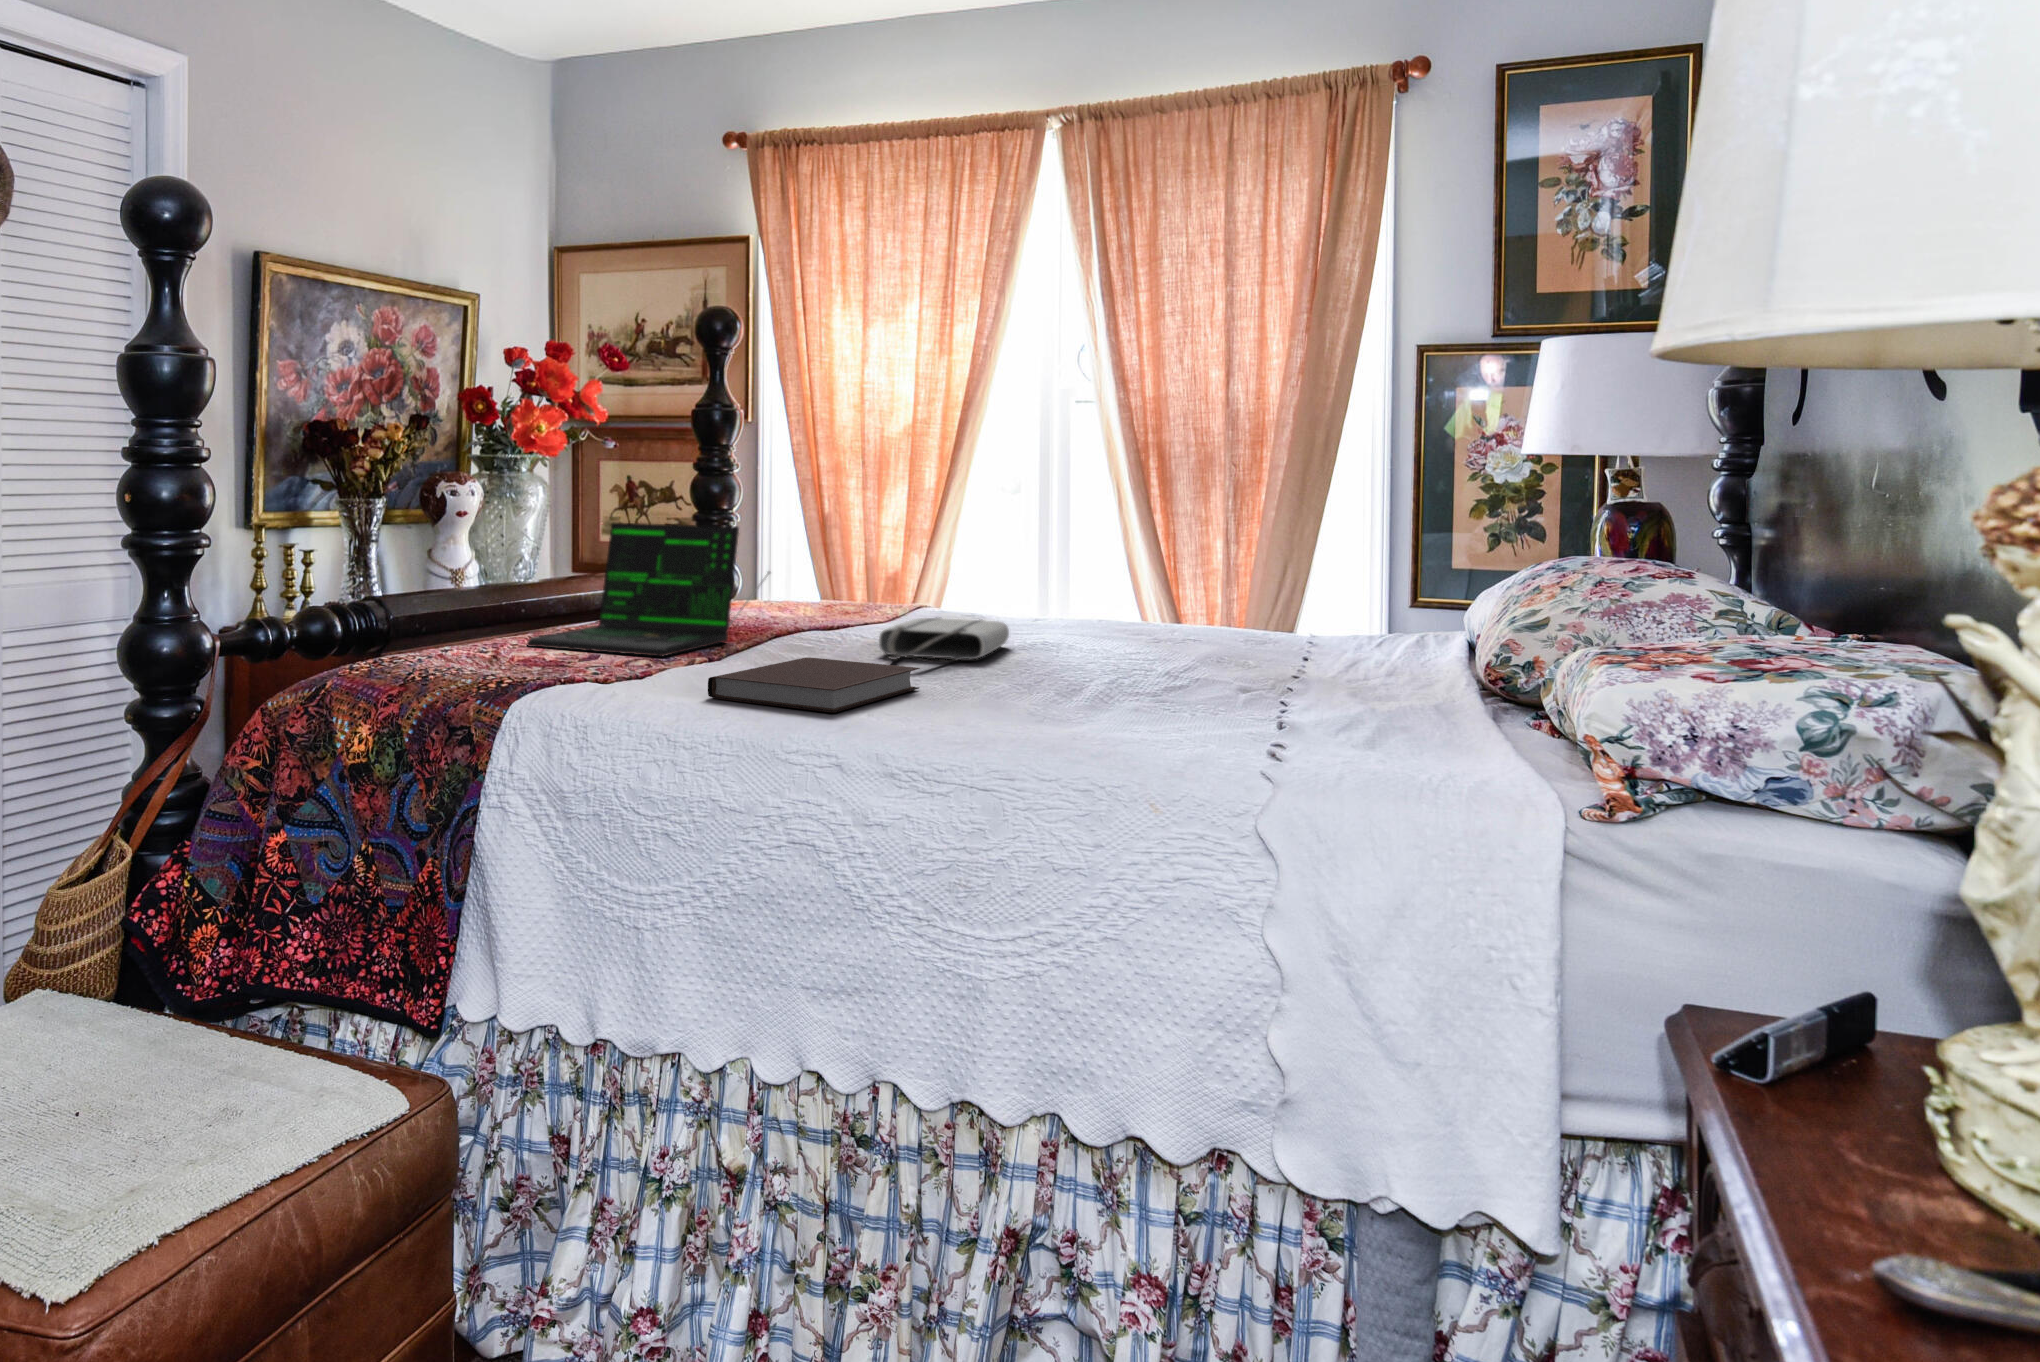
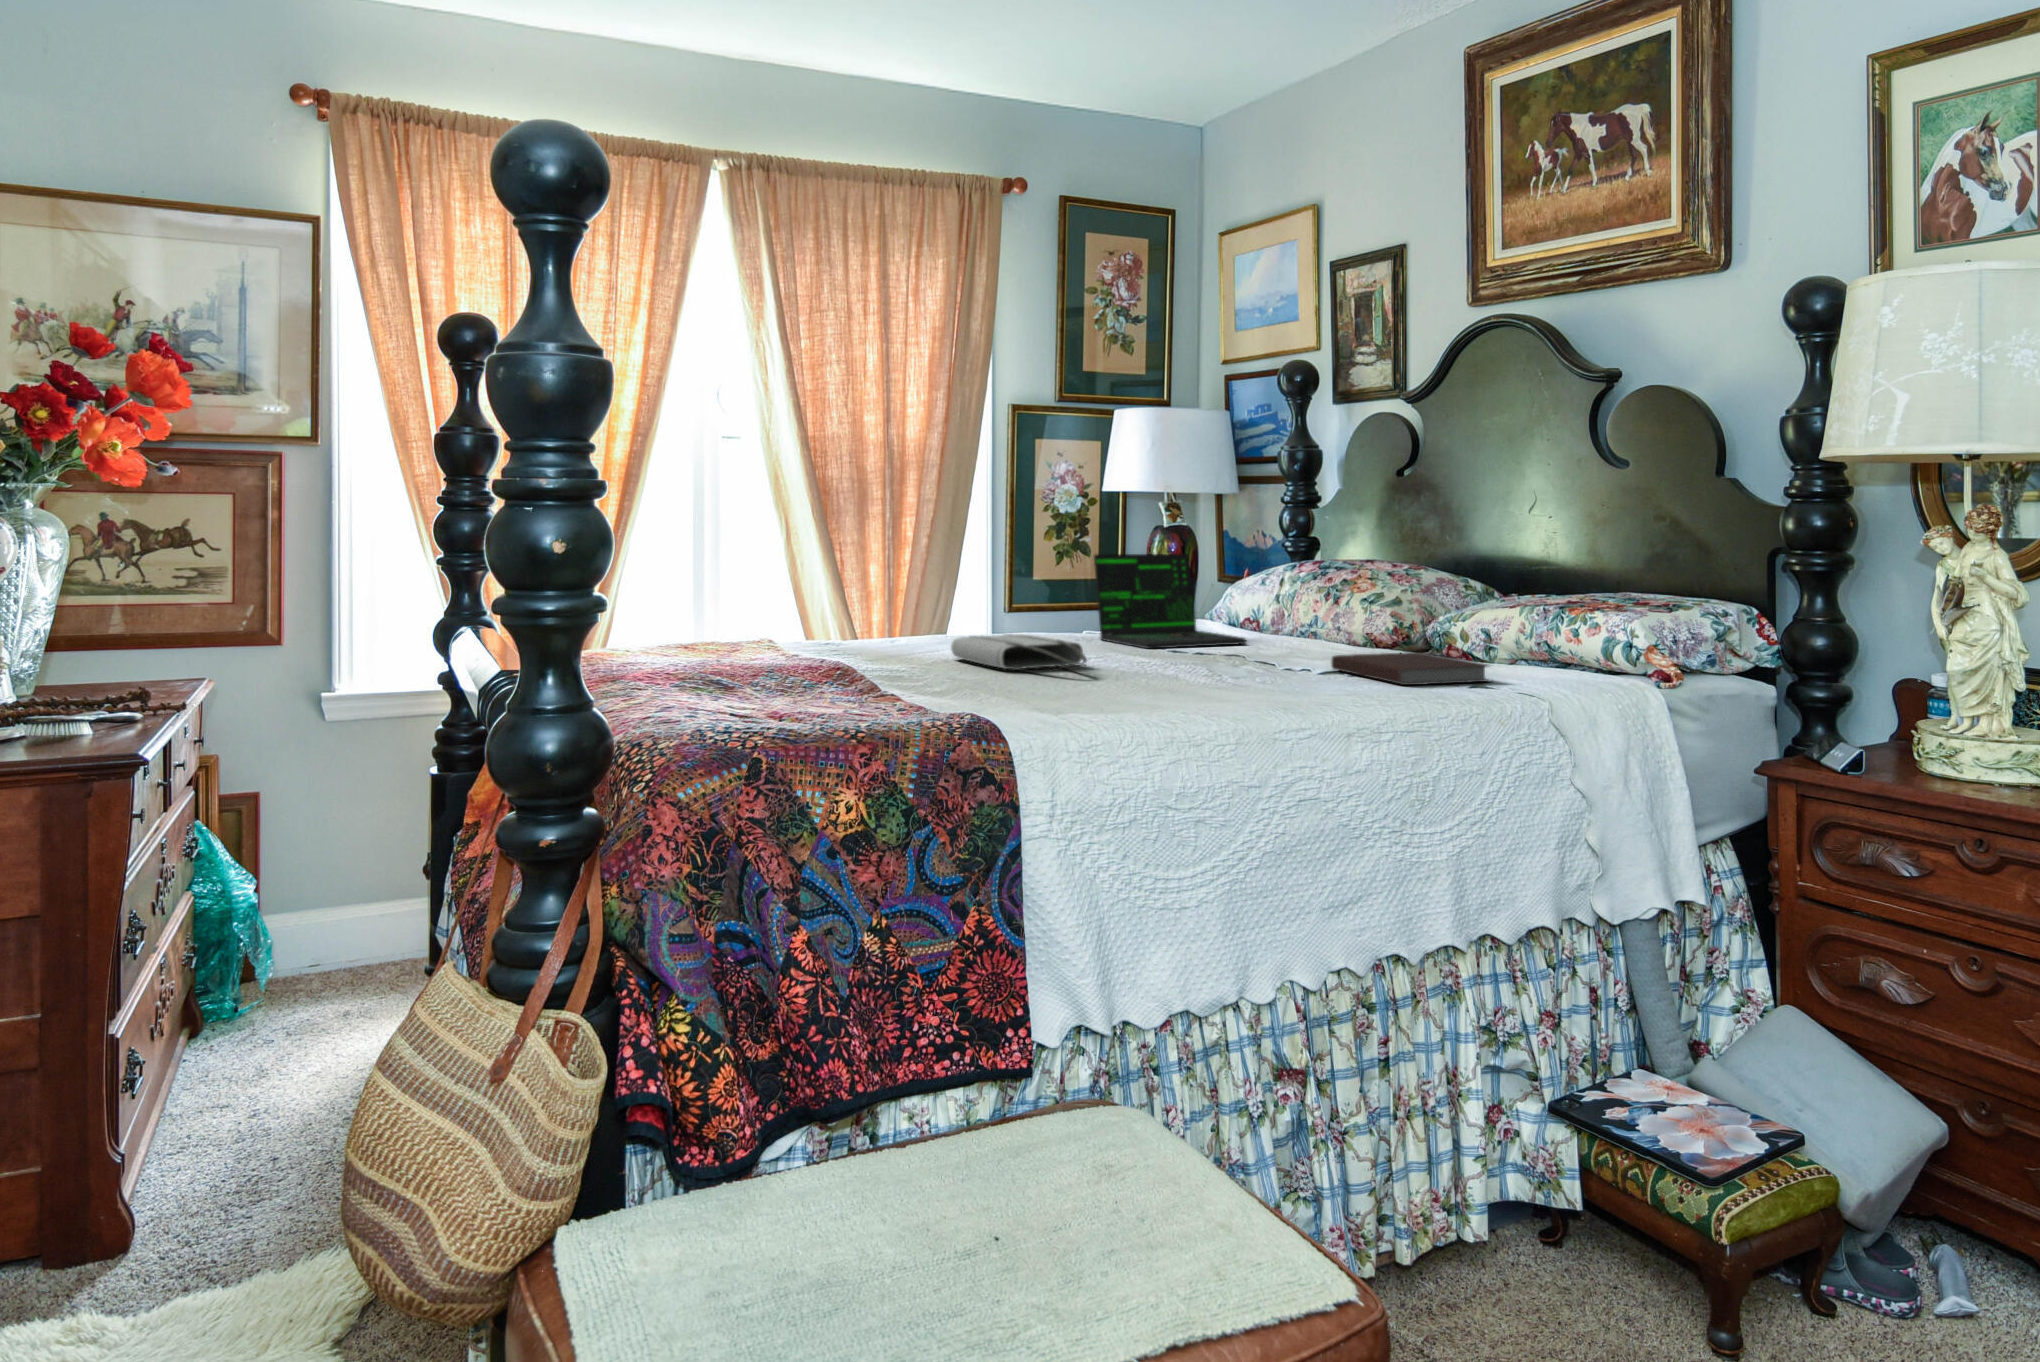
laptop: present [526,523,771,656] -> present [1094,554,1247,649]
notebook: present [708,658,920,713] -> present [1331,652,1490,685]

